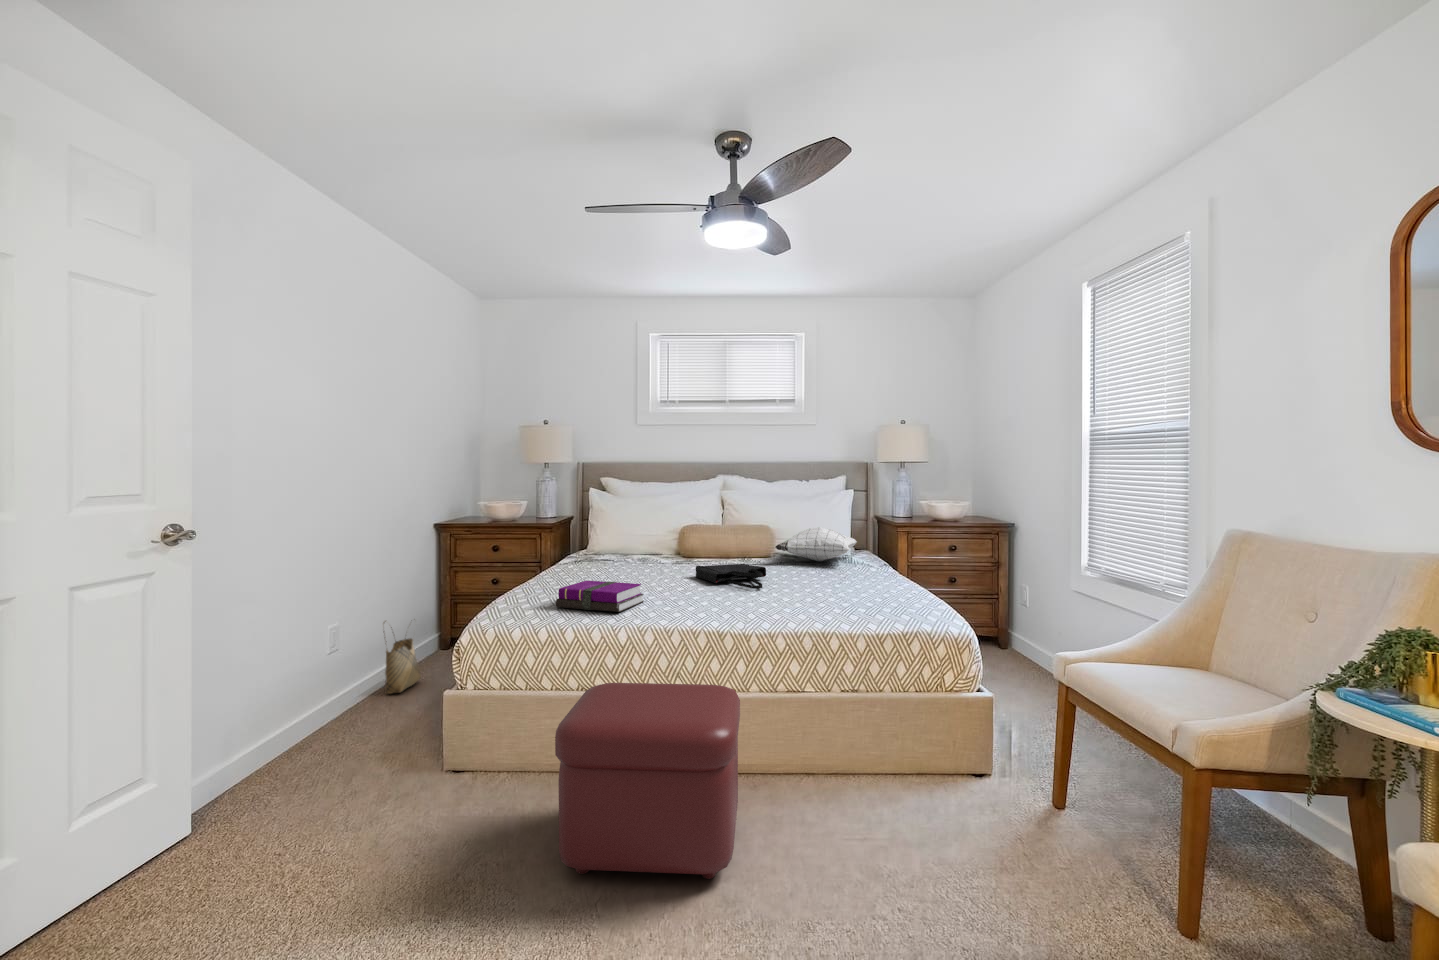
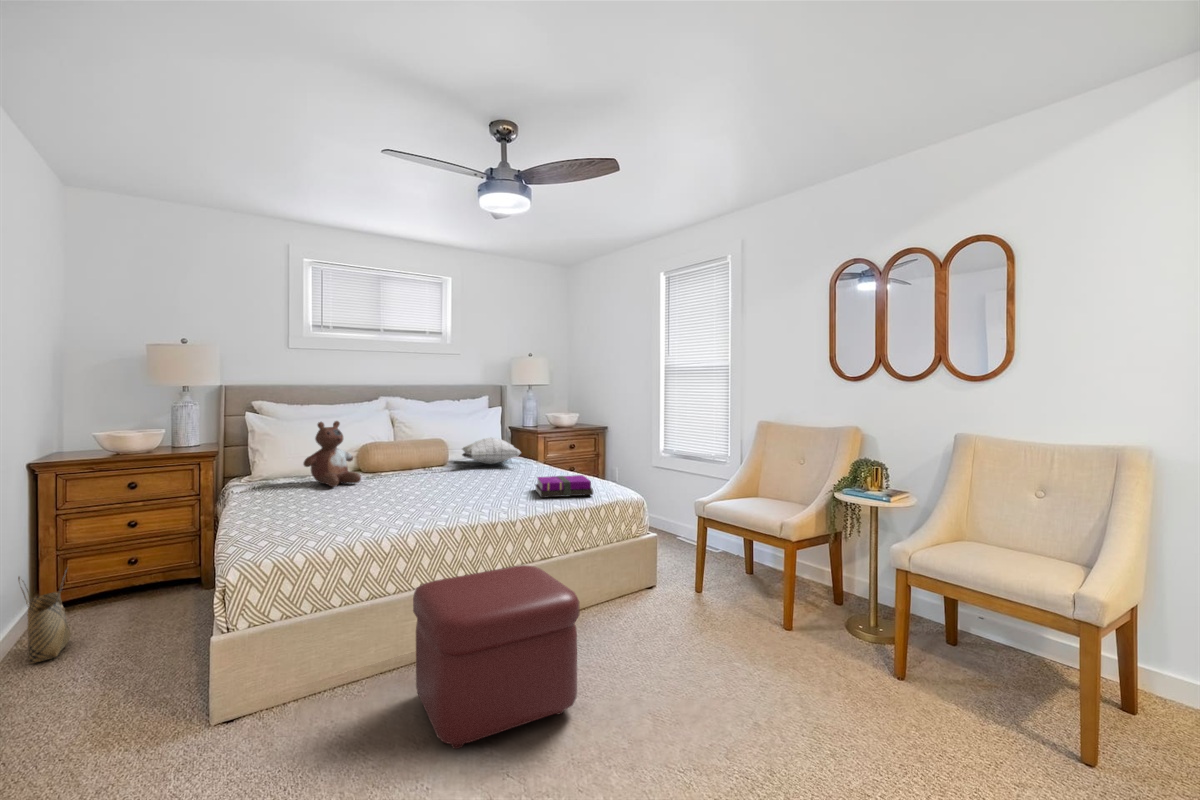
stuffed bear: none [598,500,652,571] -> present [304,421,361,487]
tote bag: present [696,564,766,589] -> none [412,470,482,489]
notebook: present [556,580,644,612] -> present [536,475,593,498]

